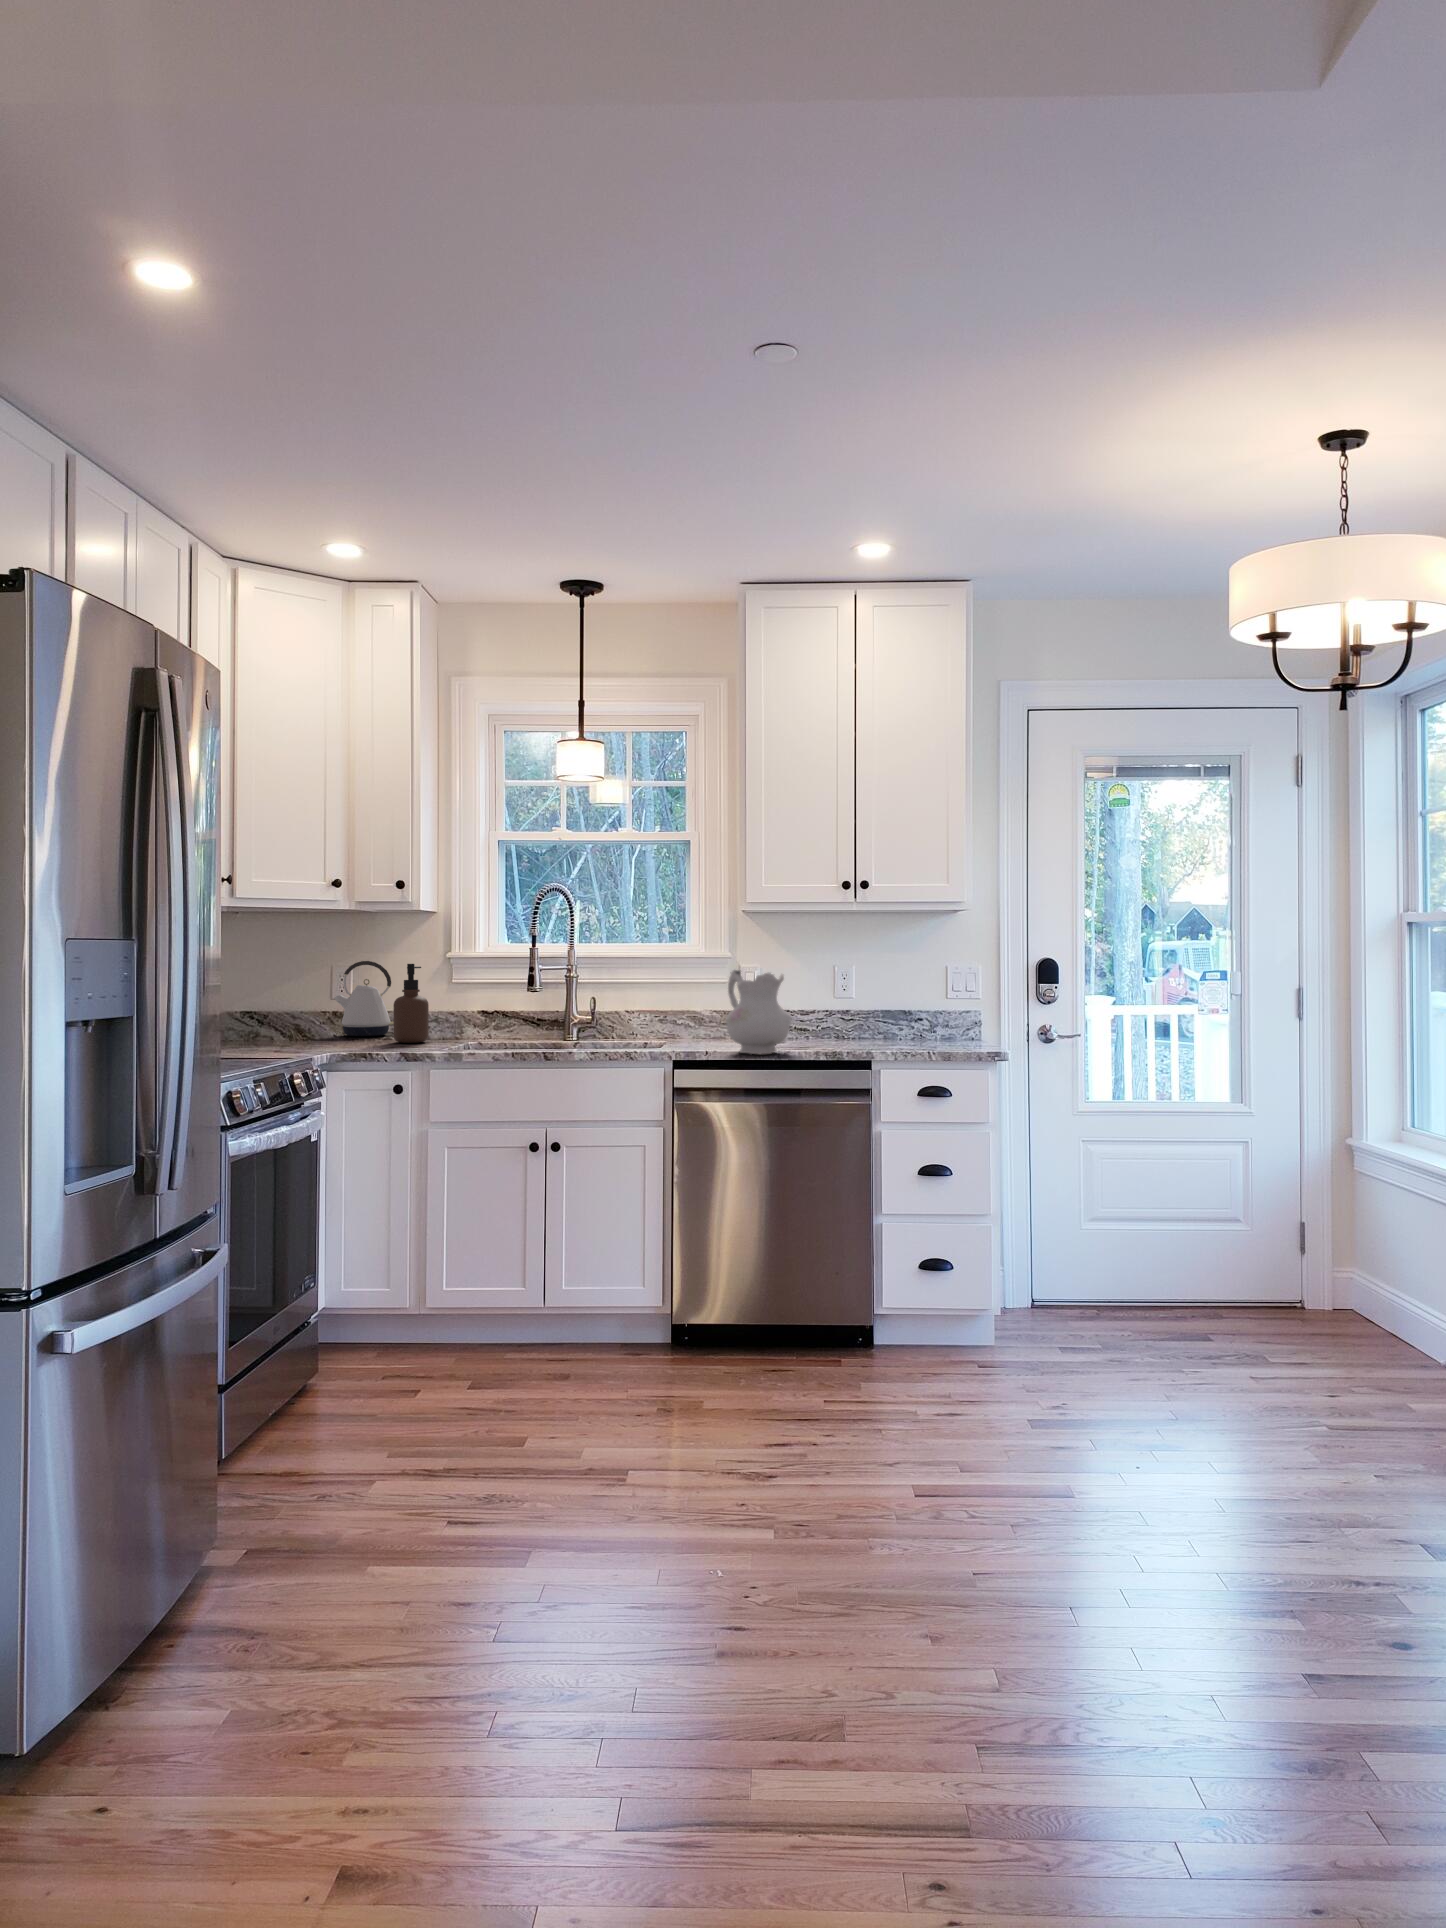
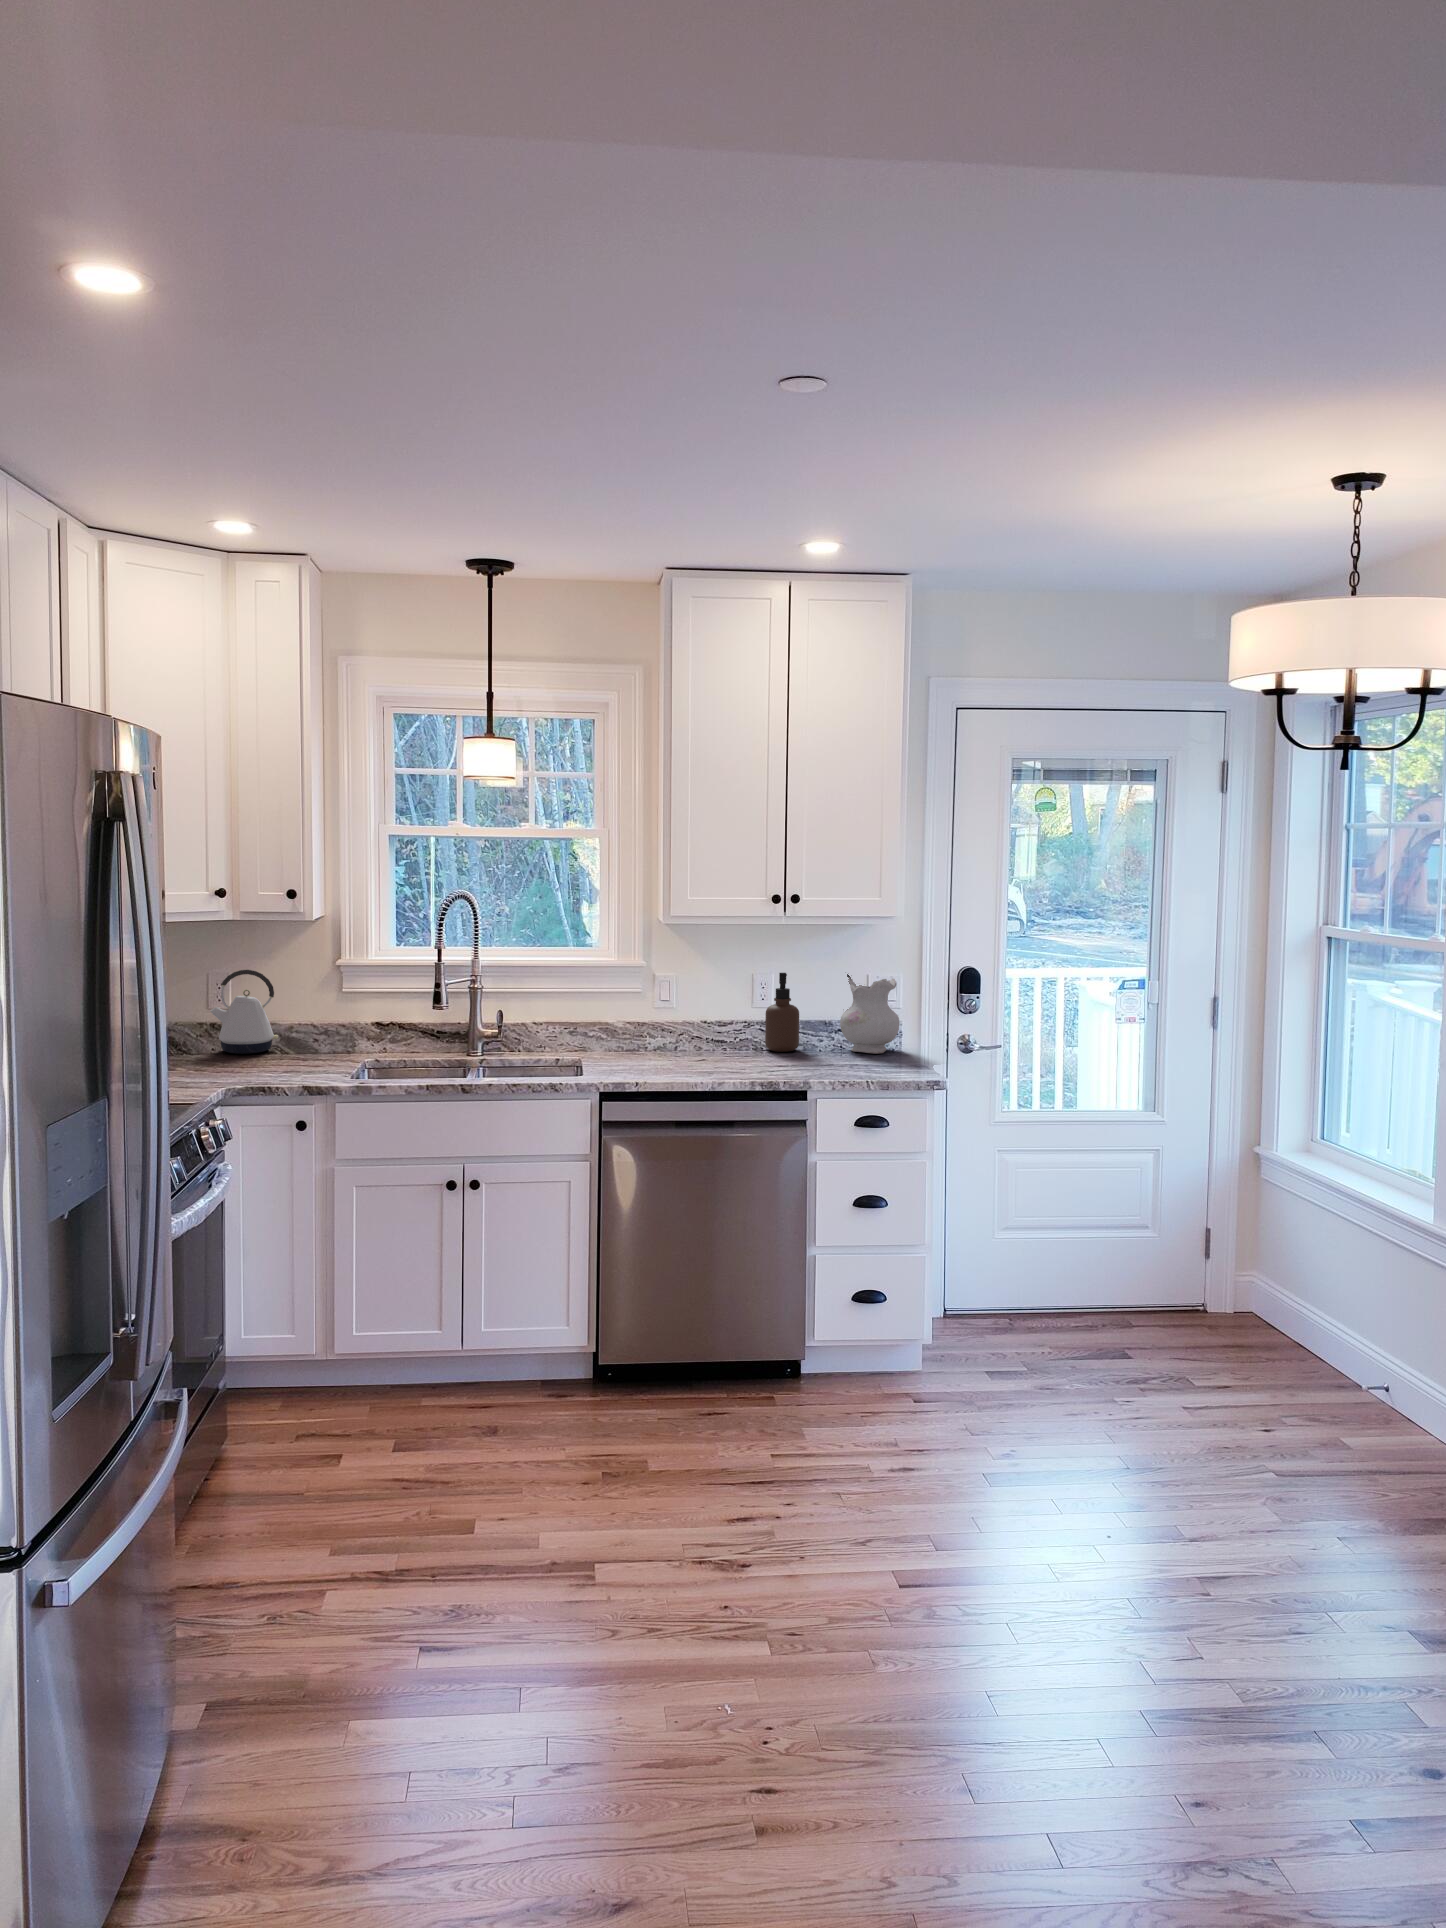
soap dispenser: present [393,964,429,1043] -> present [765,973,799,1052]
ceramic pitcher: present [726,970,791,1054] -> present [840,973,899,1054]

